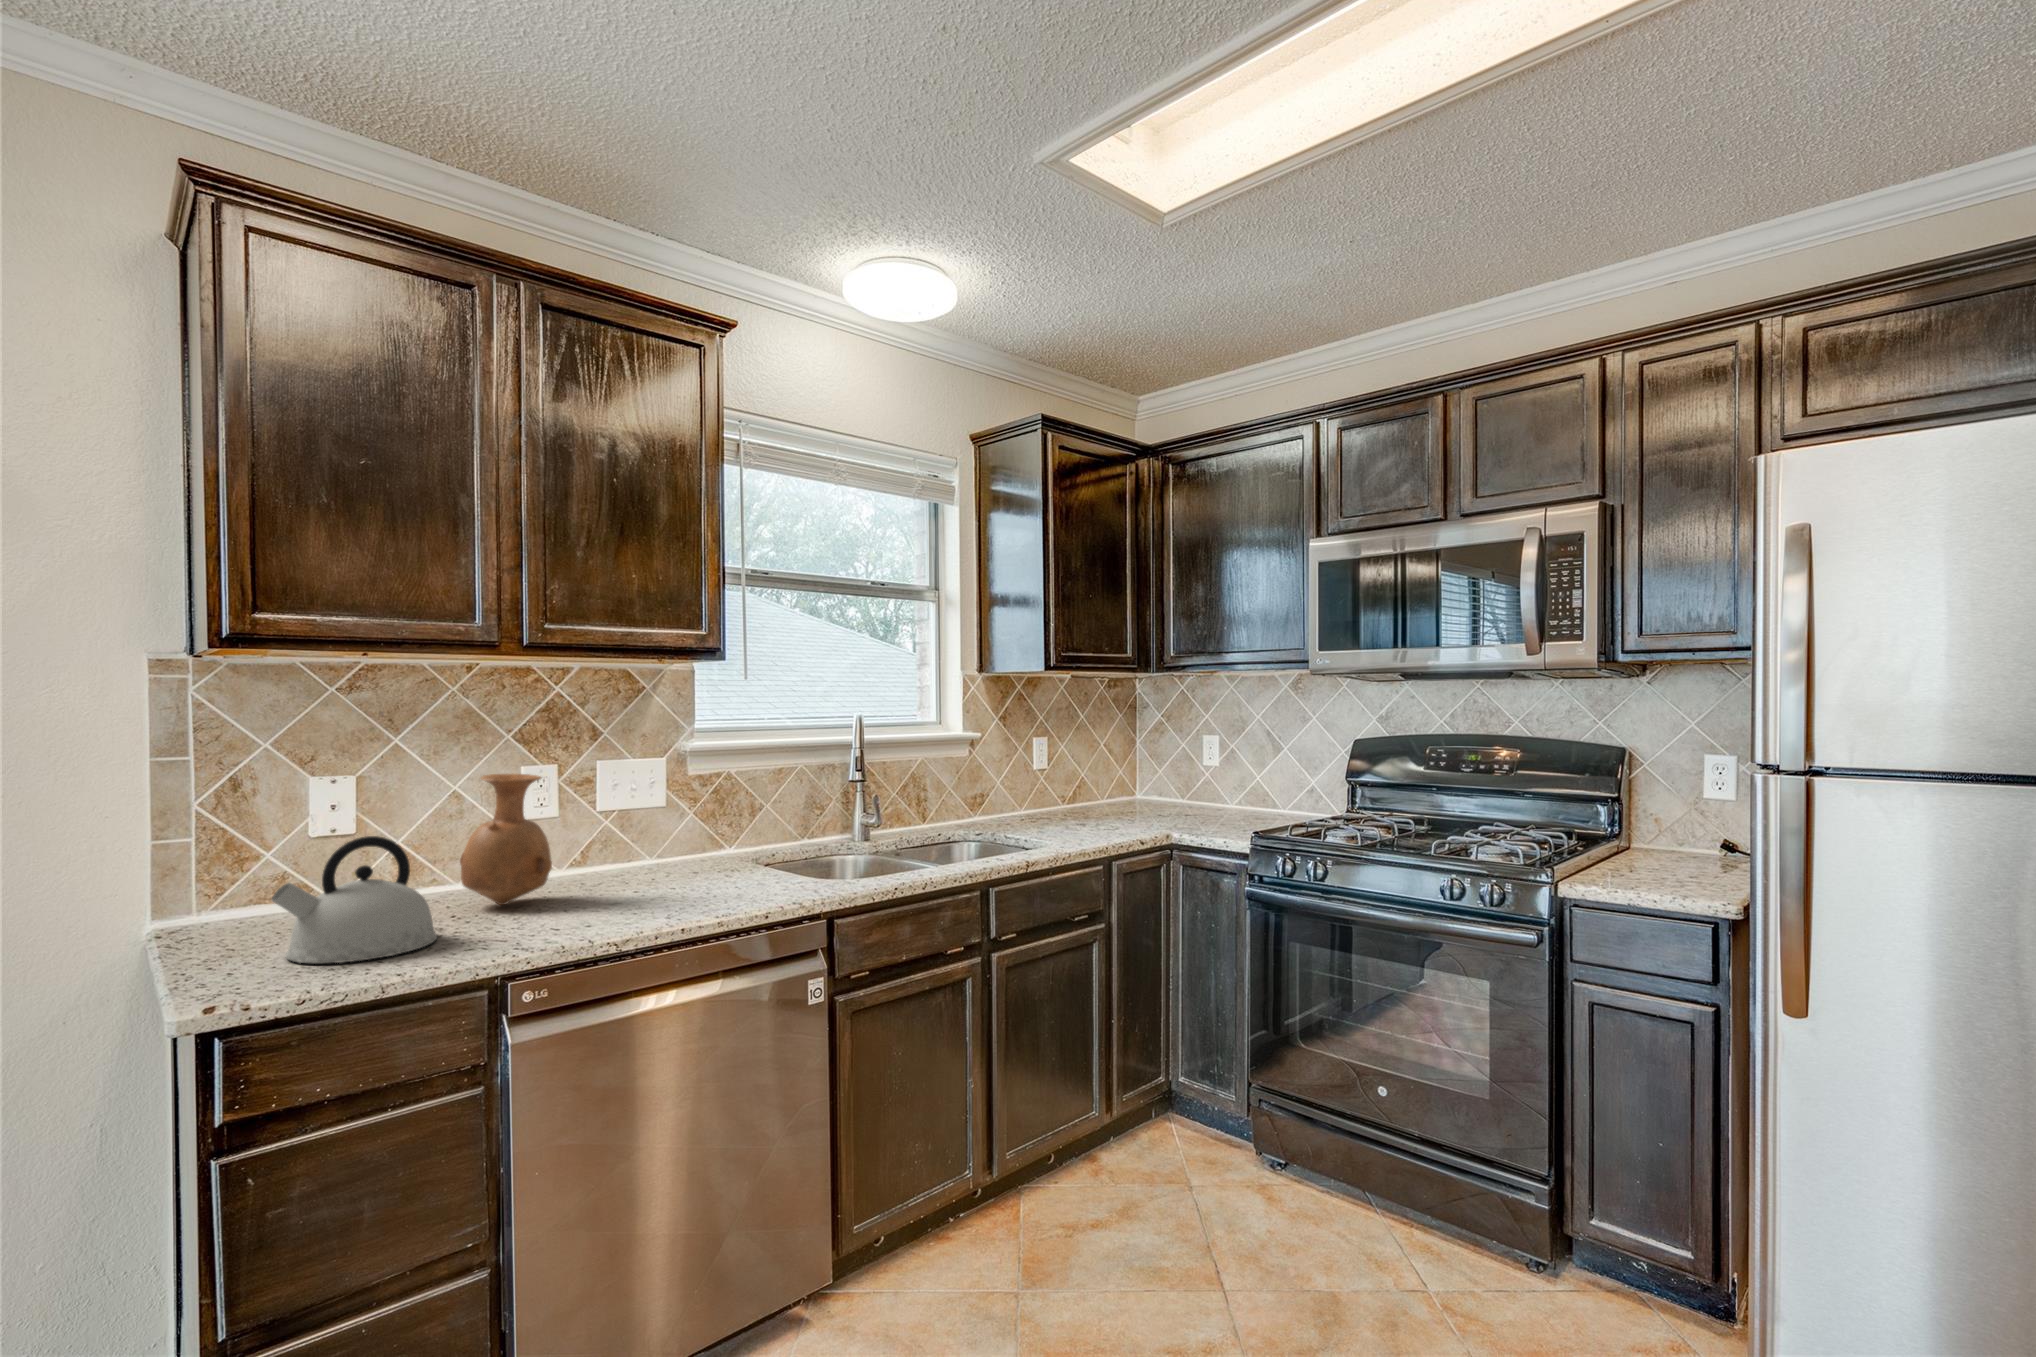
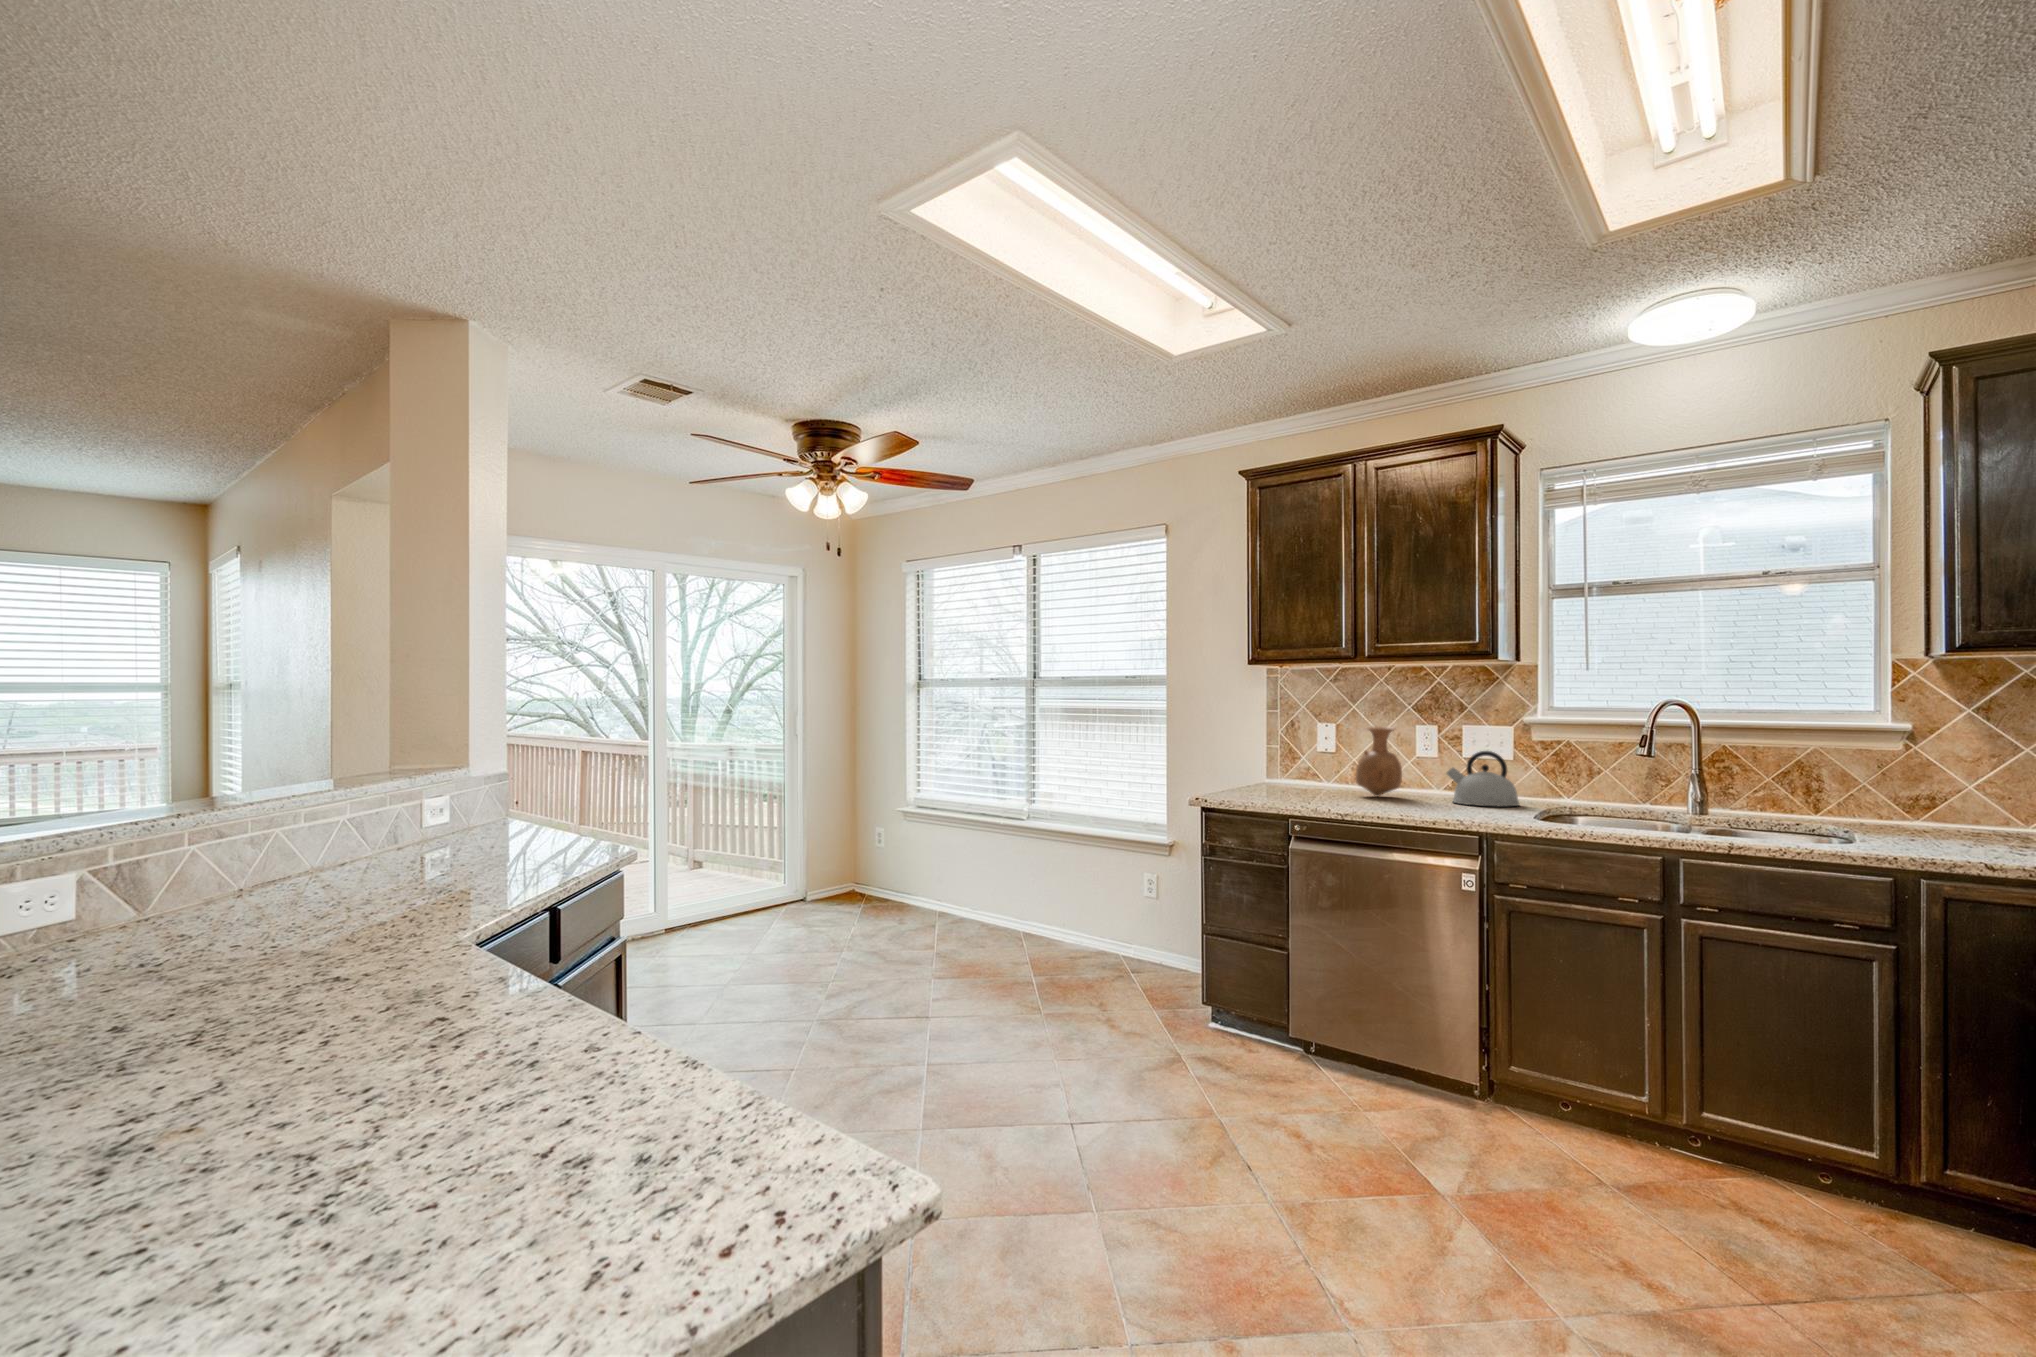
kettle: present [272,836,437,963] -> present [1447,751,1519,806]

